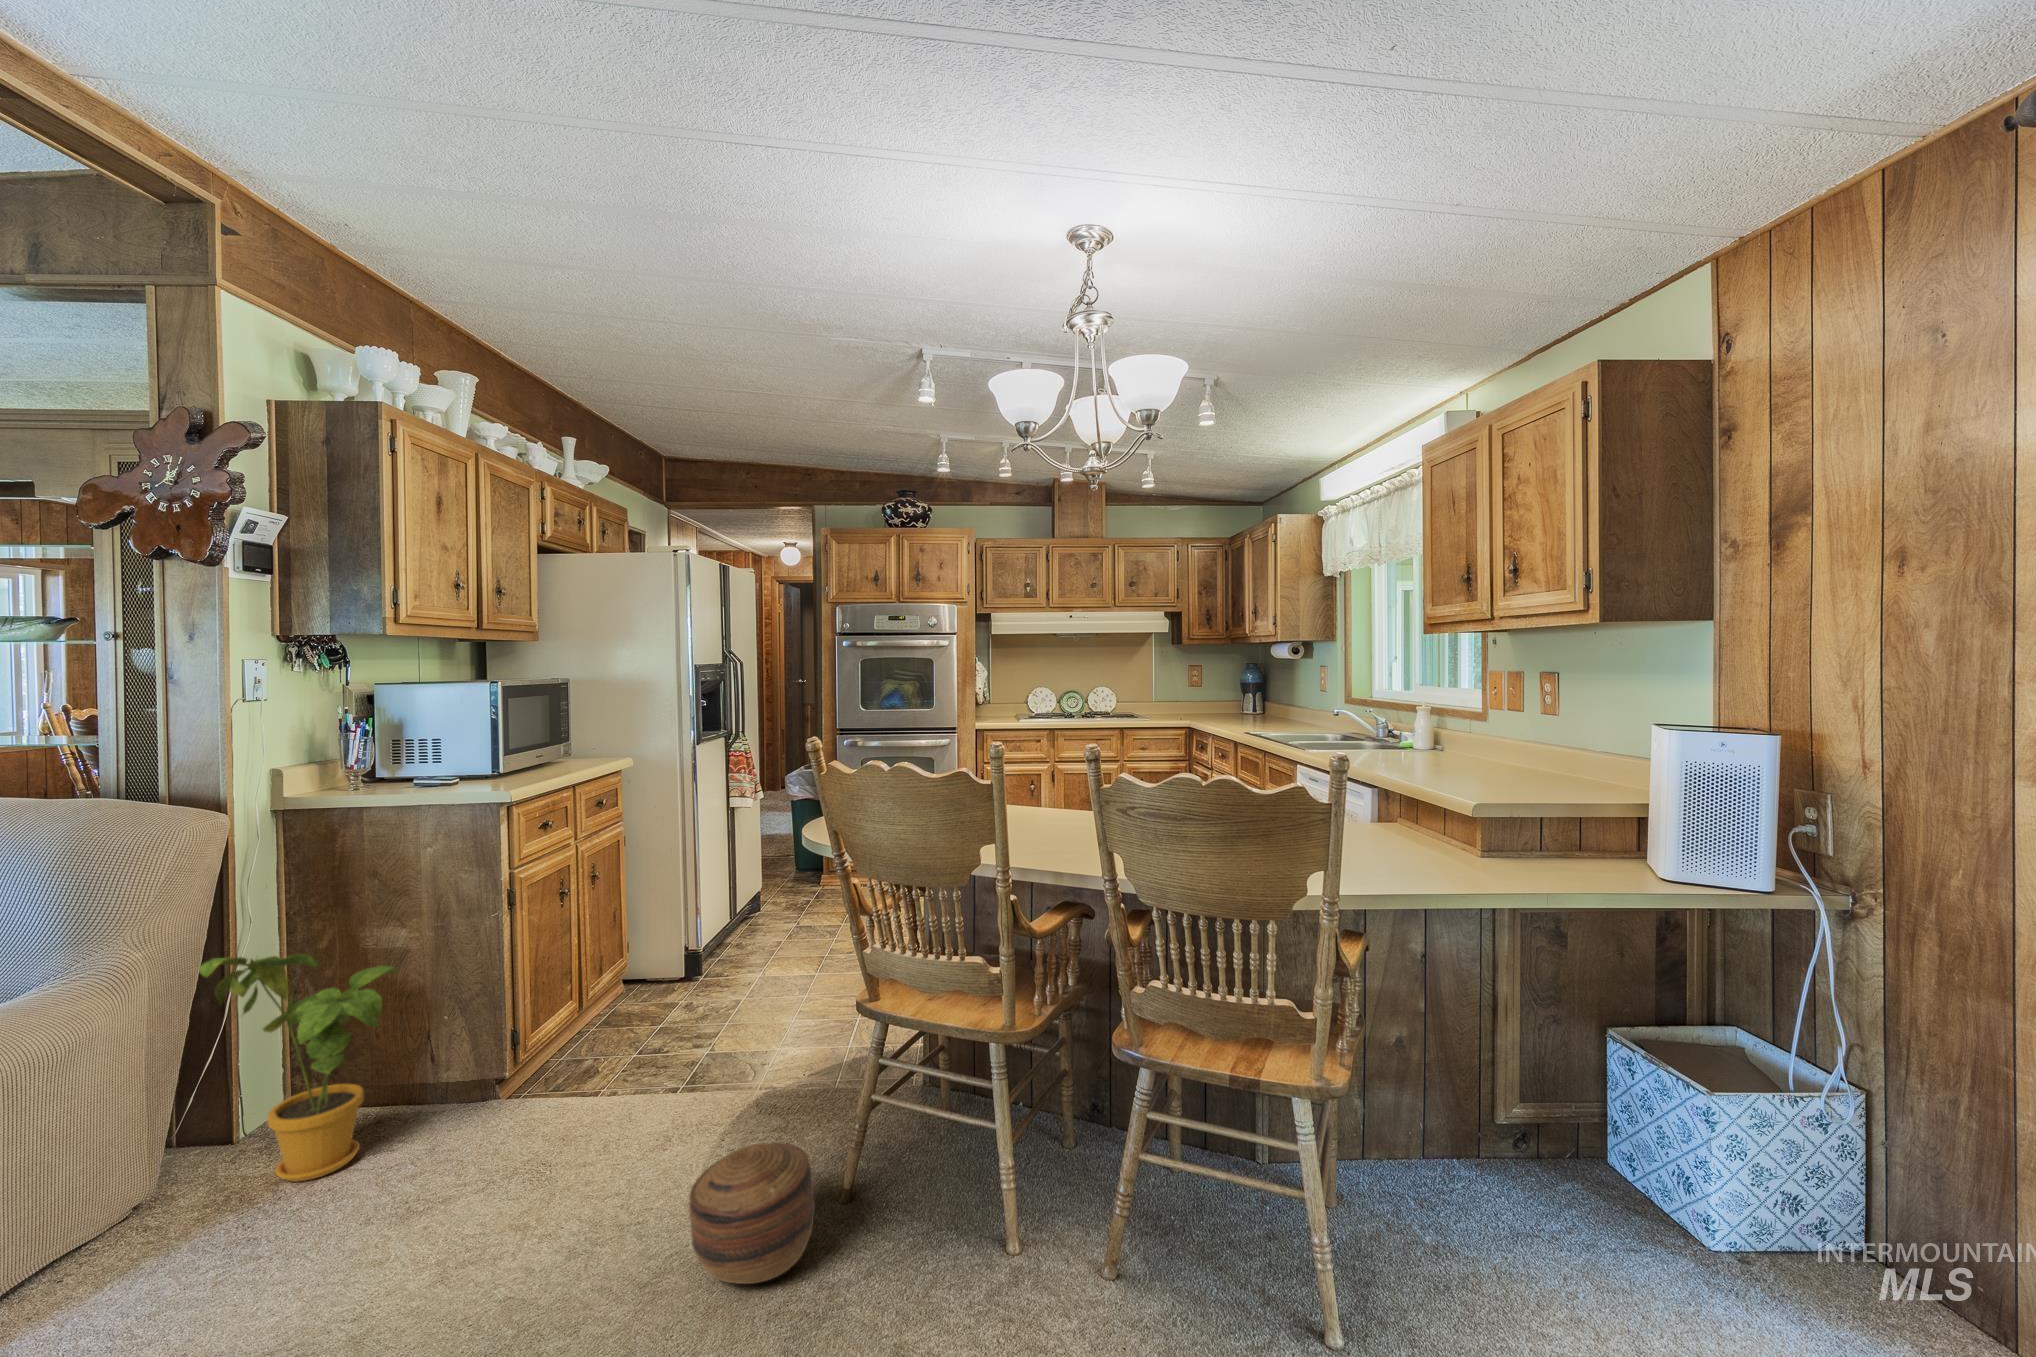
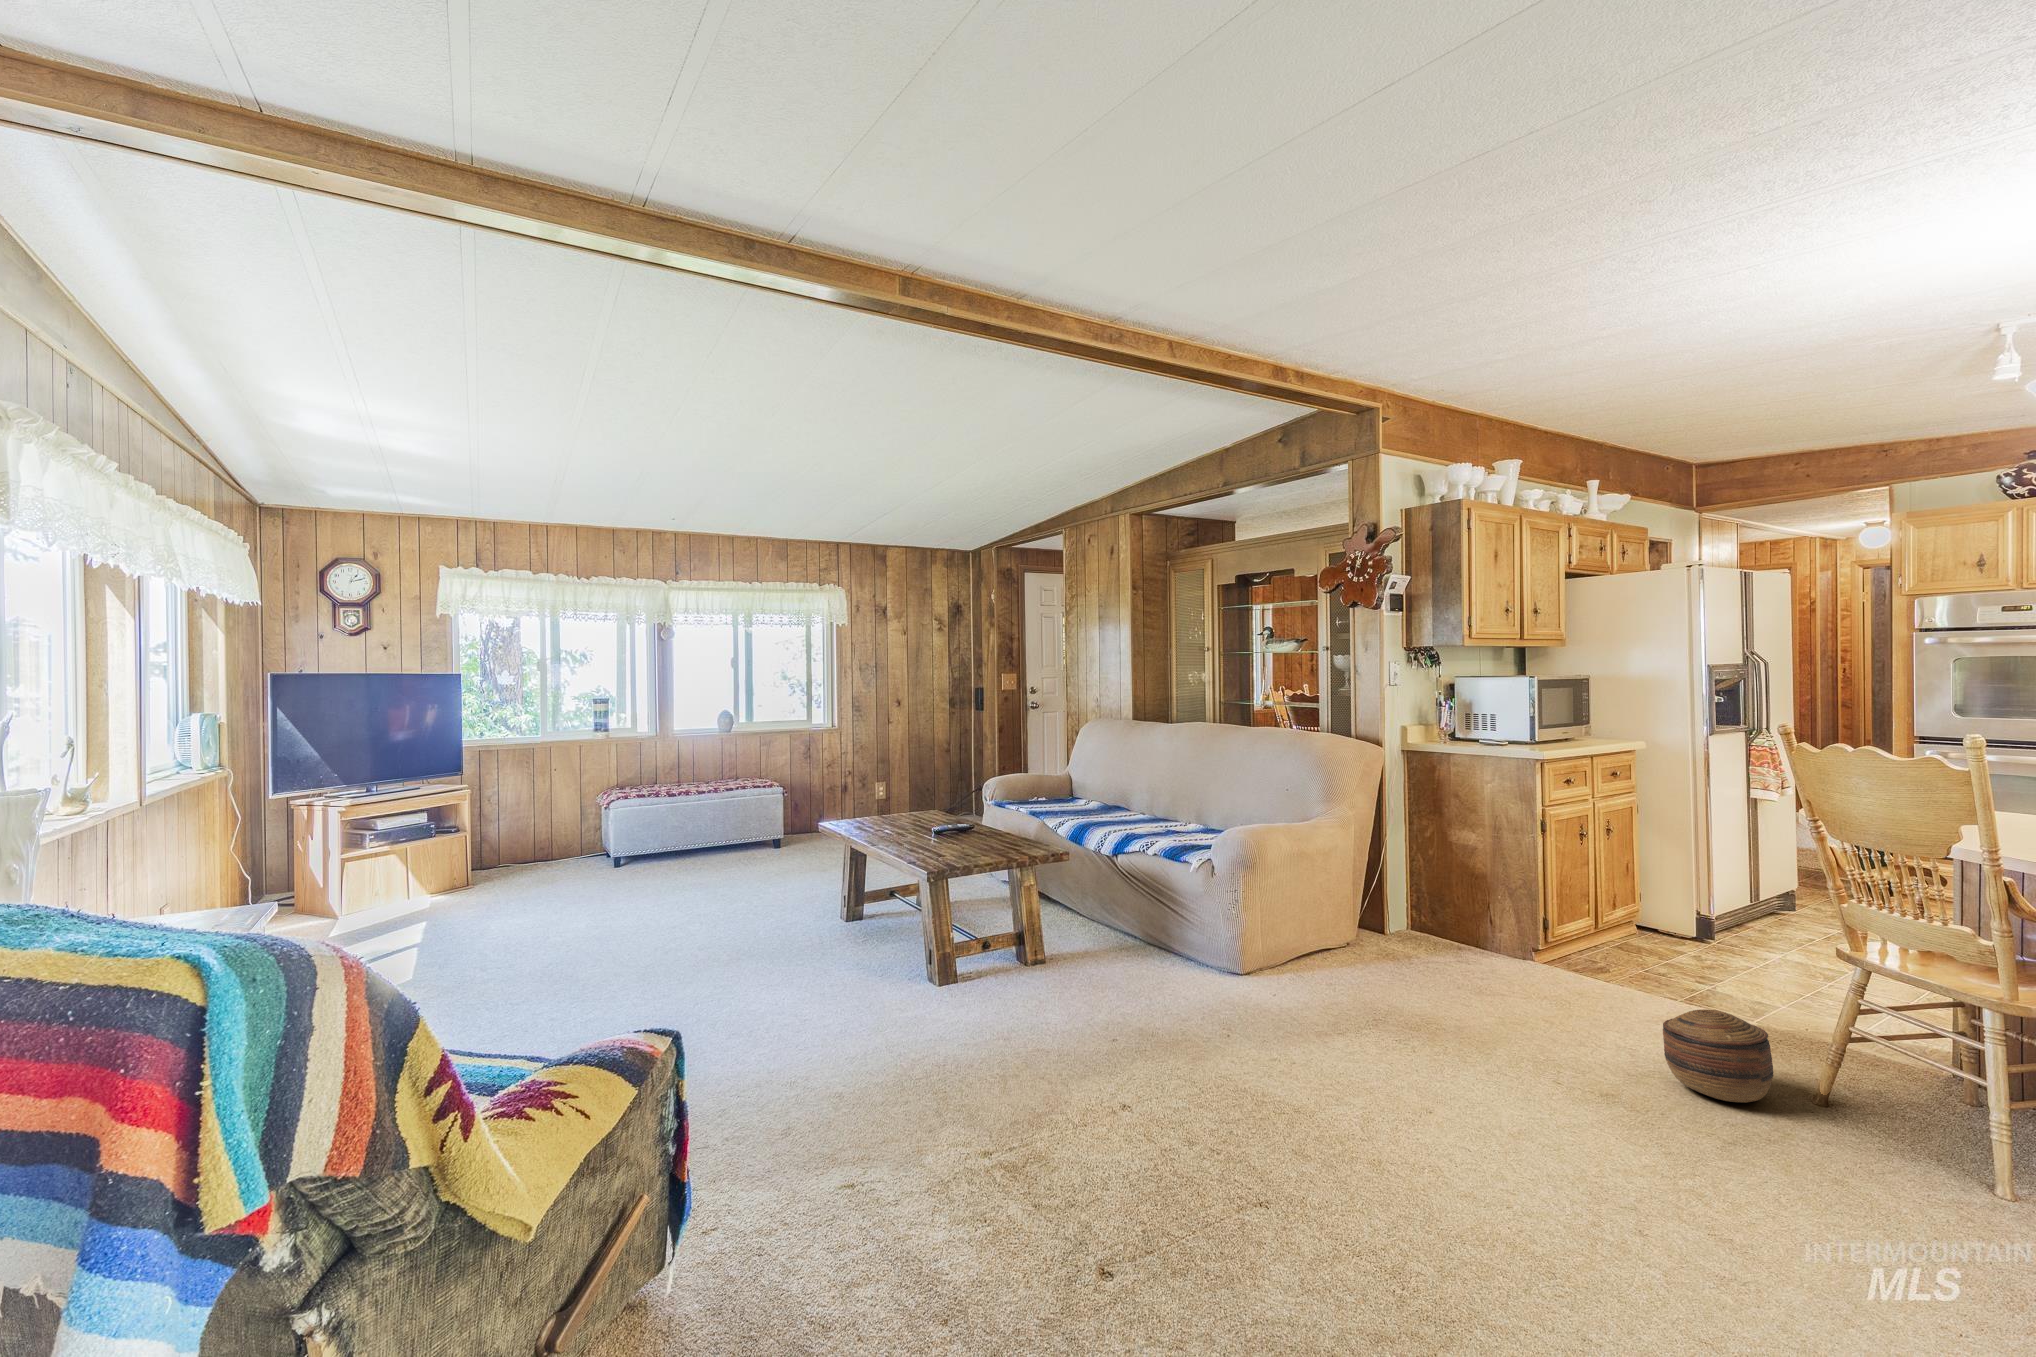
house plant: present [199,954,397,1182] -> none [1377,823,1471,961]

